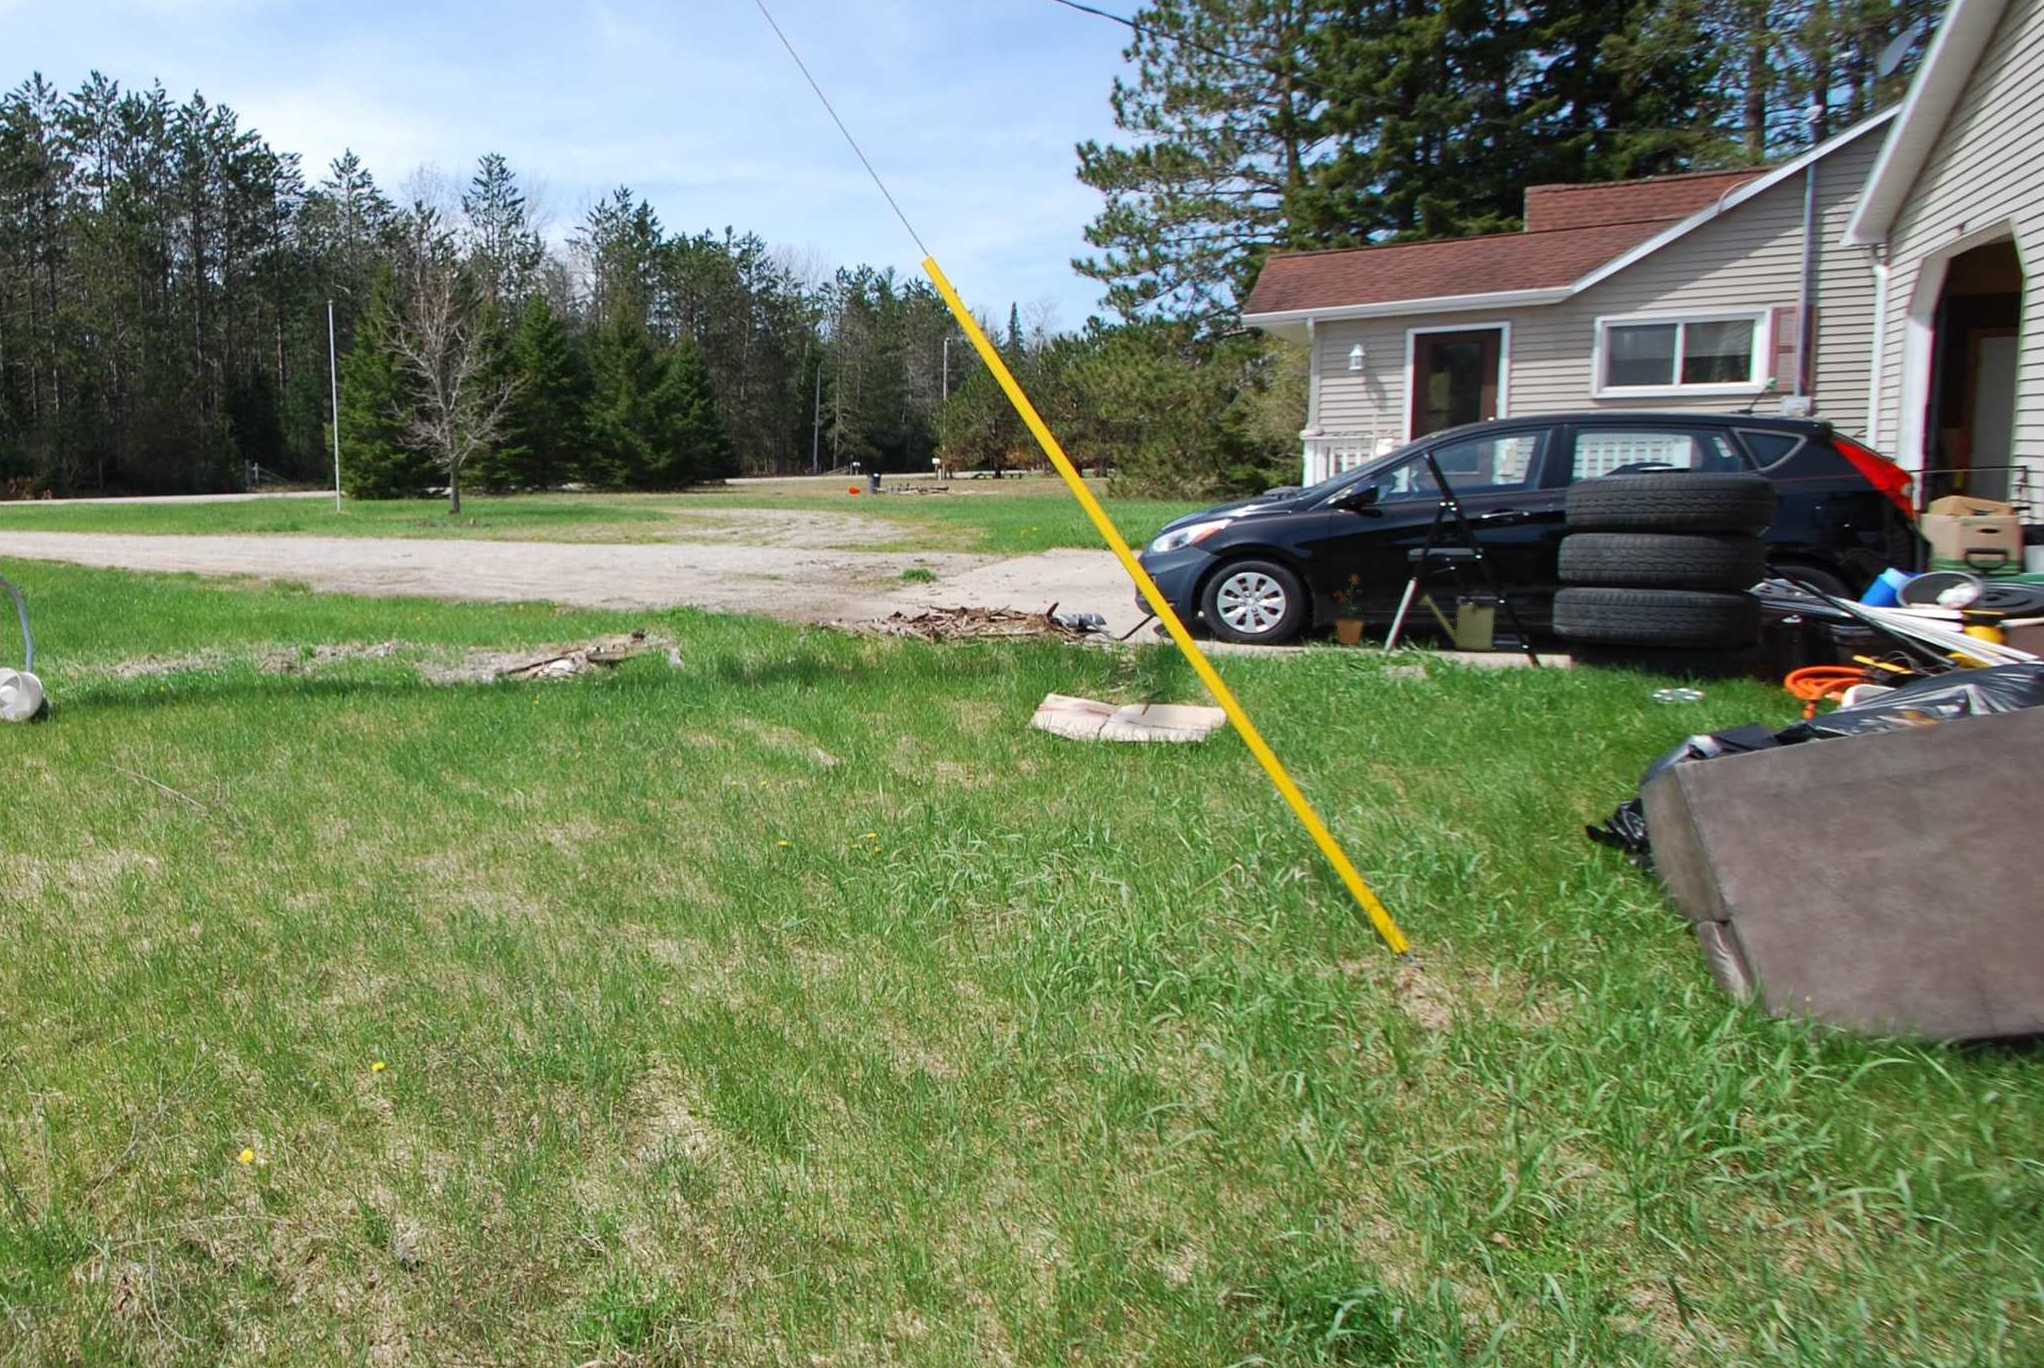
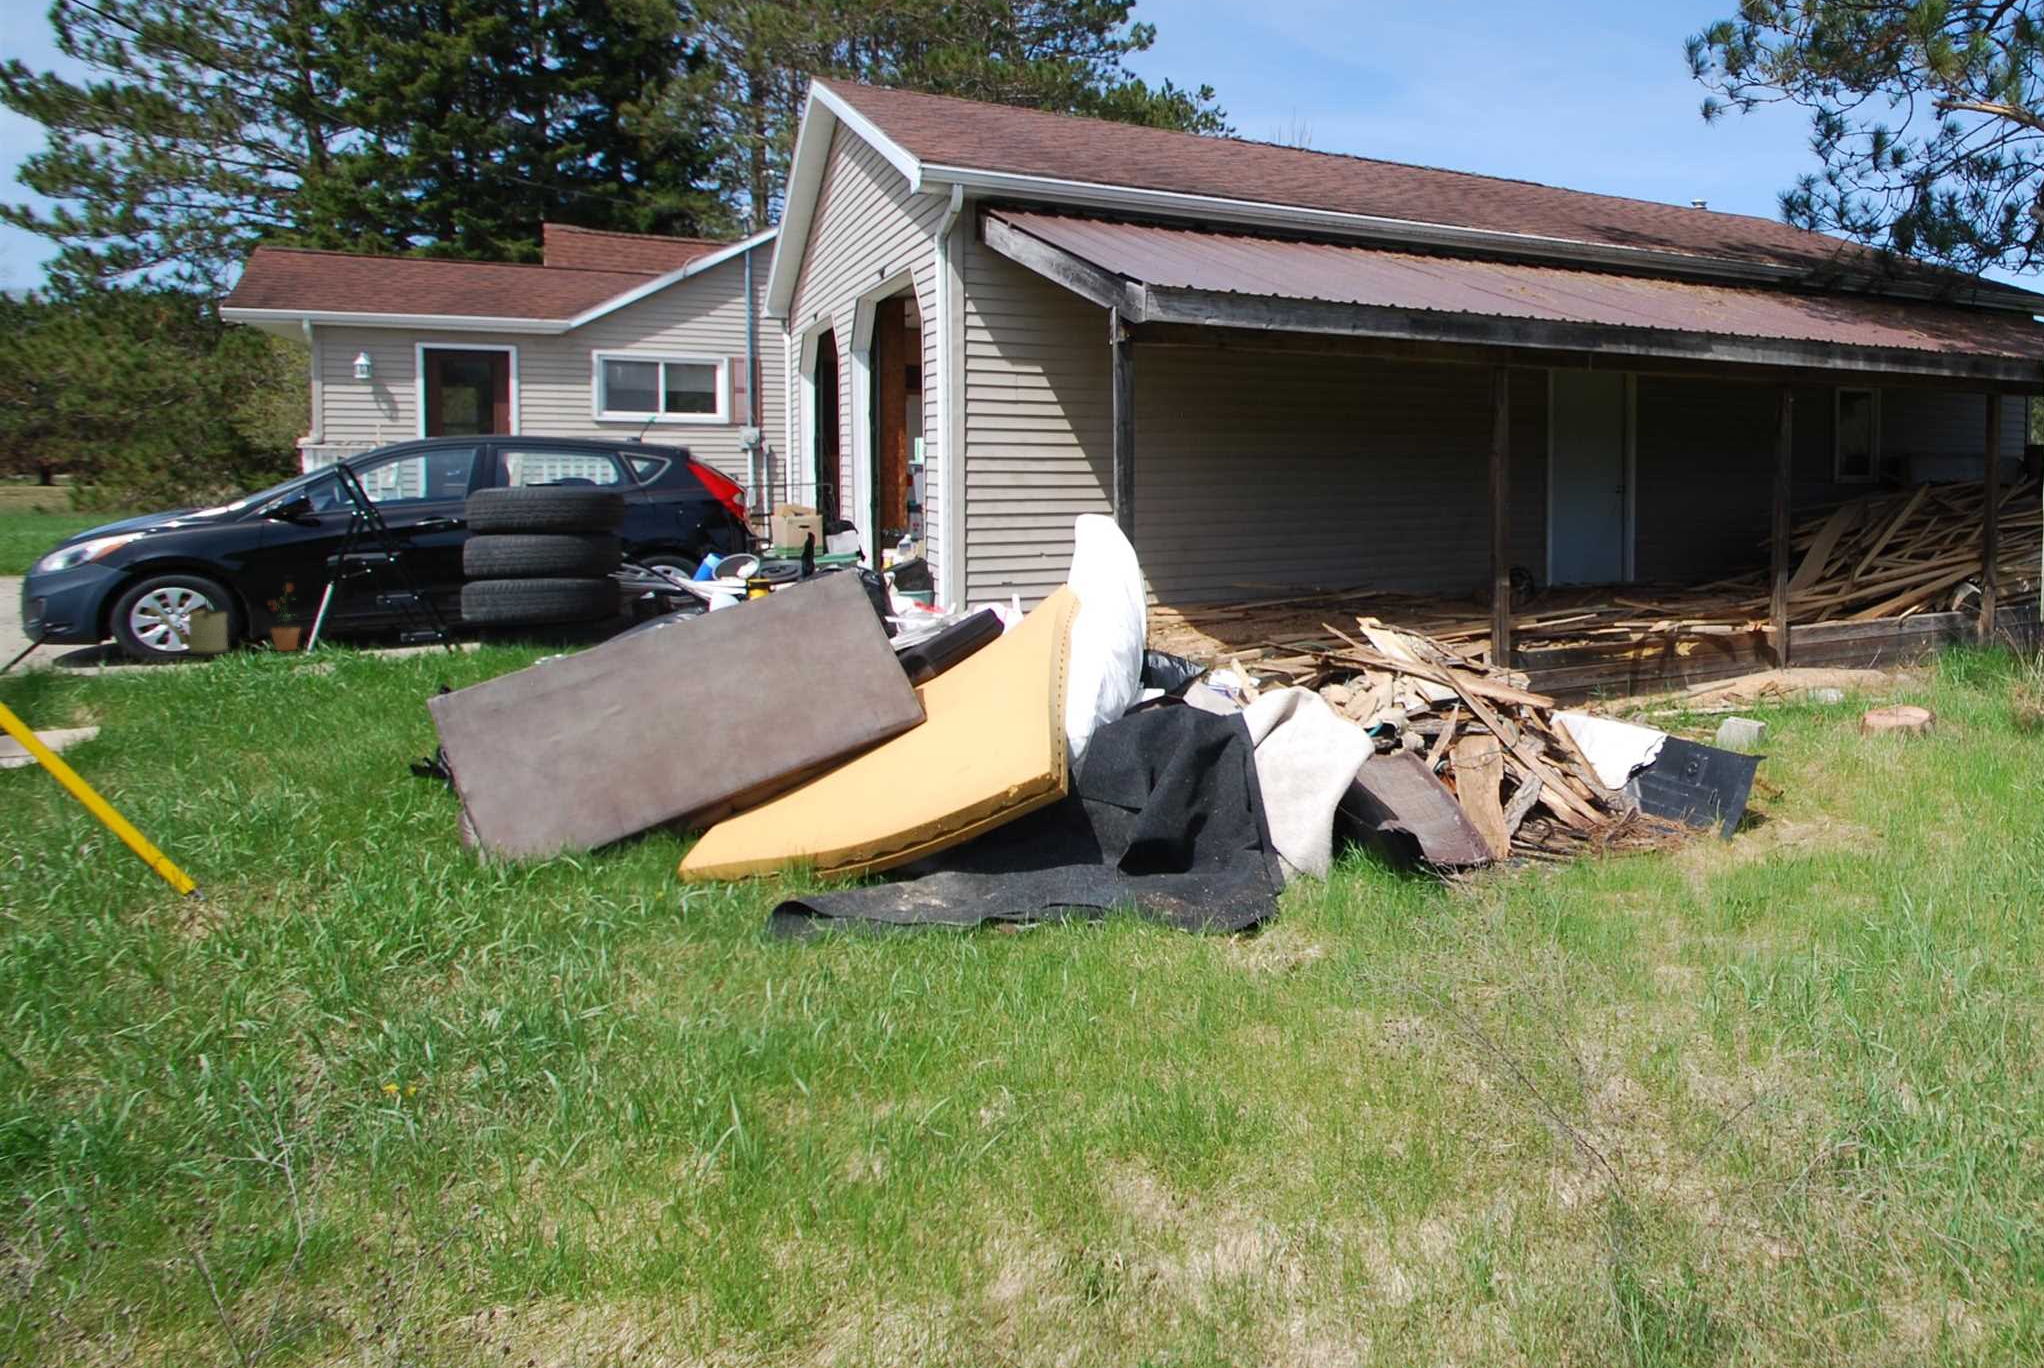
watering can: present [1420,591,1494,652] -> present [146,597,228,656]

